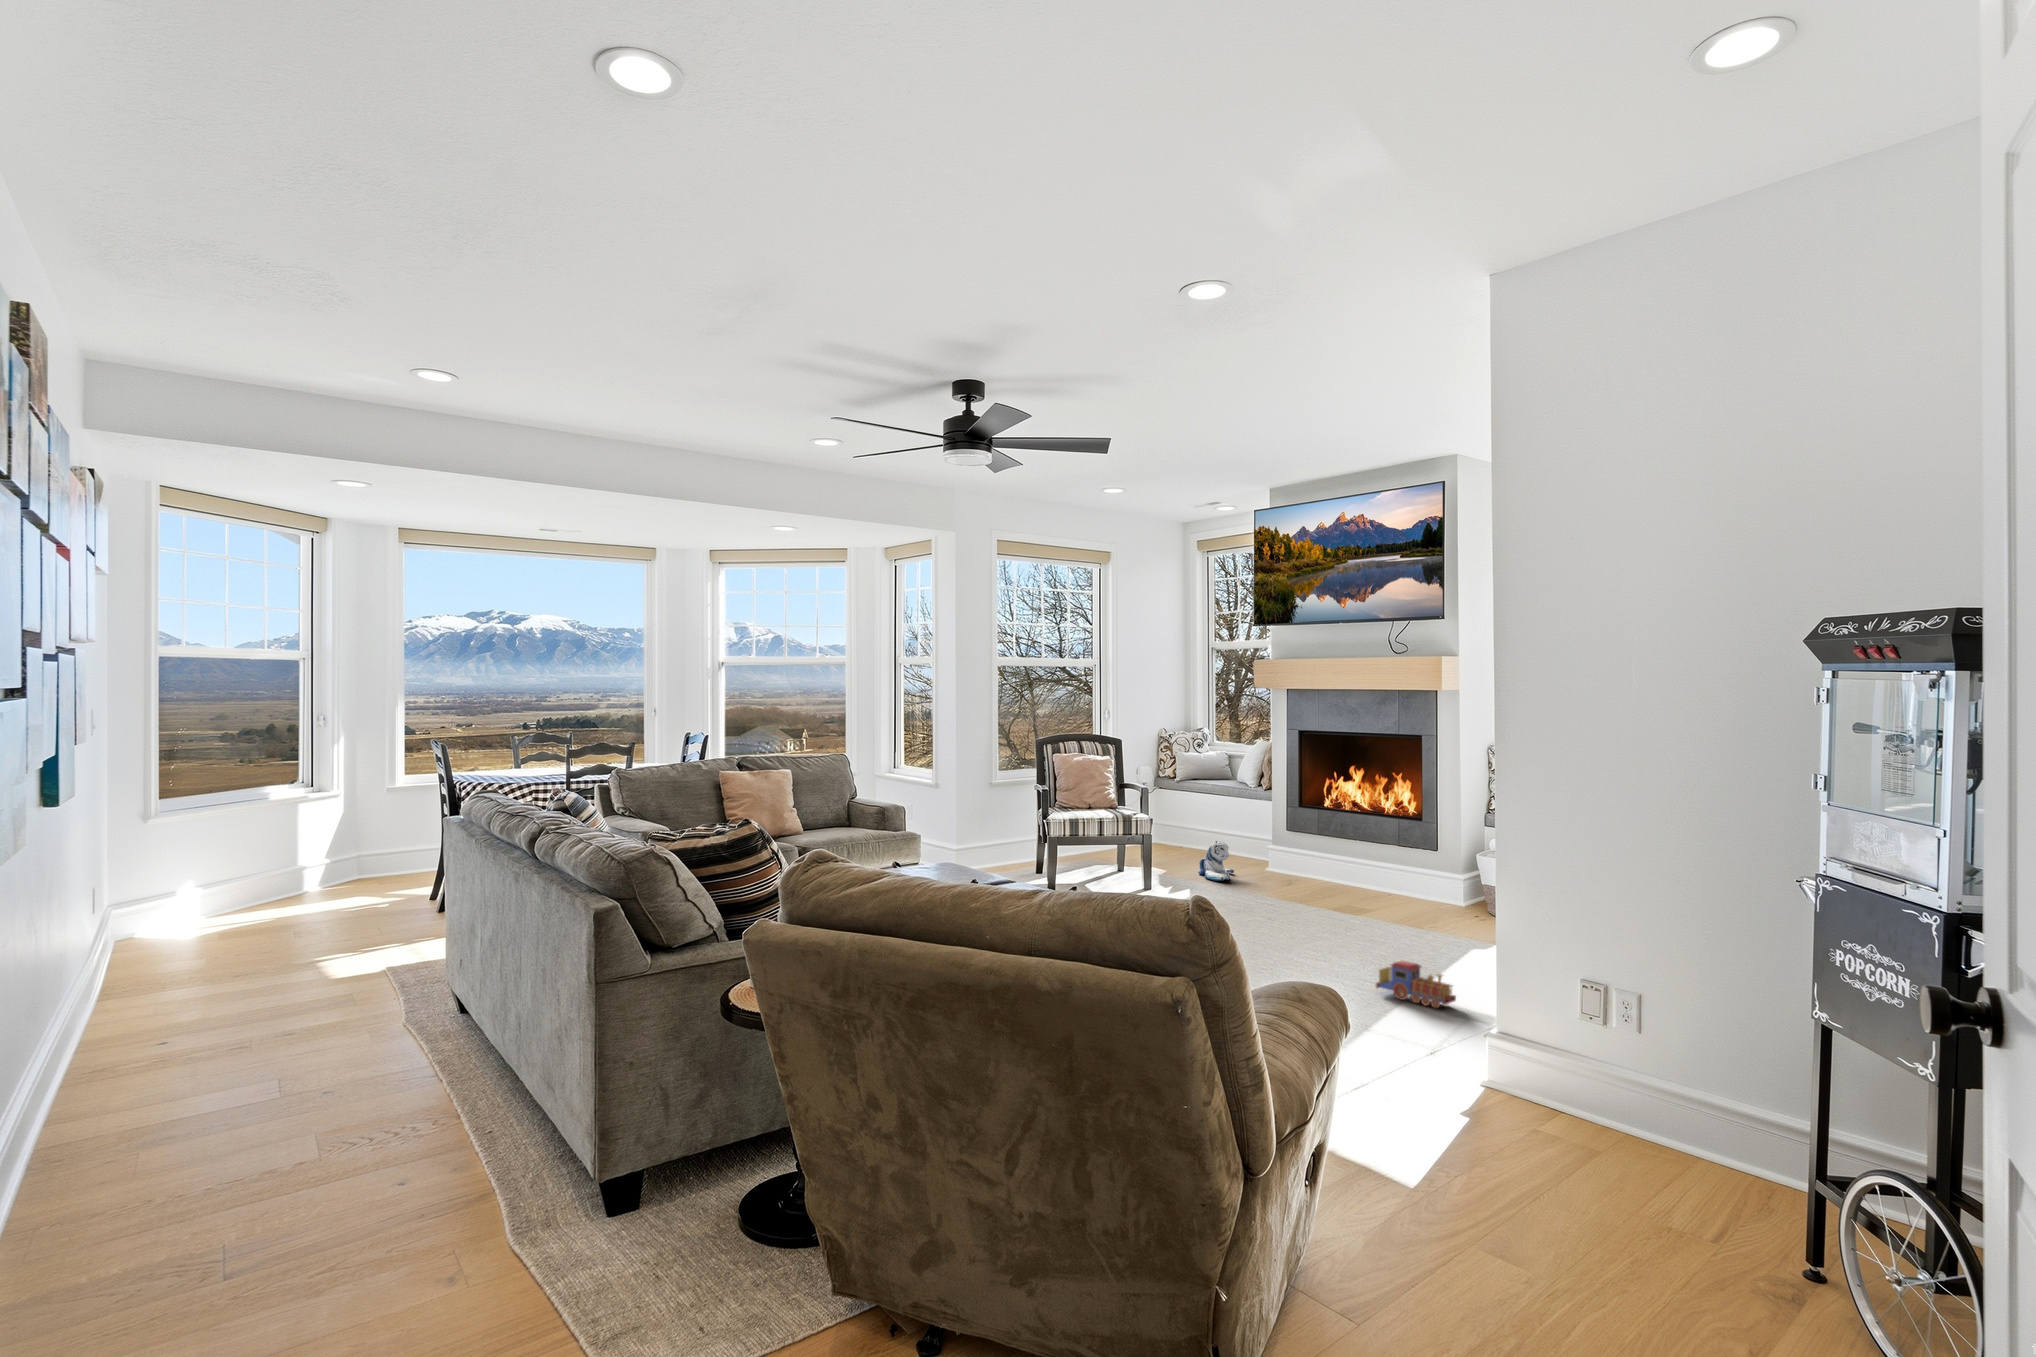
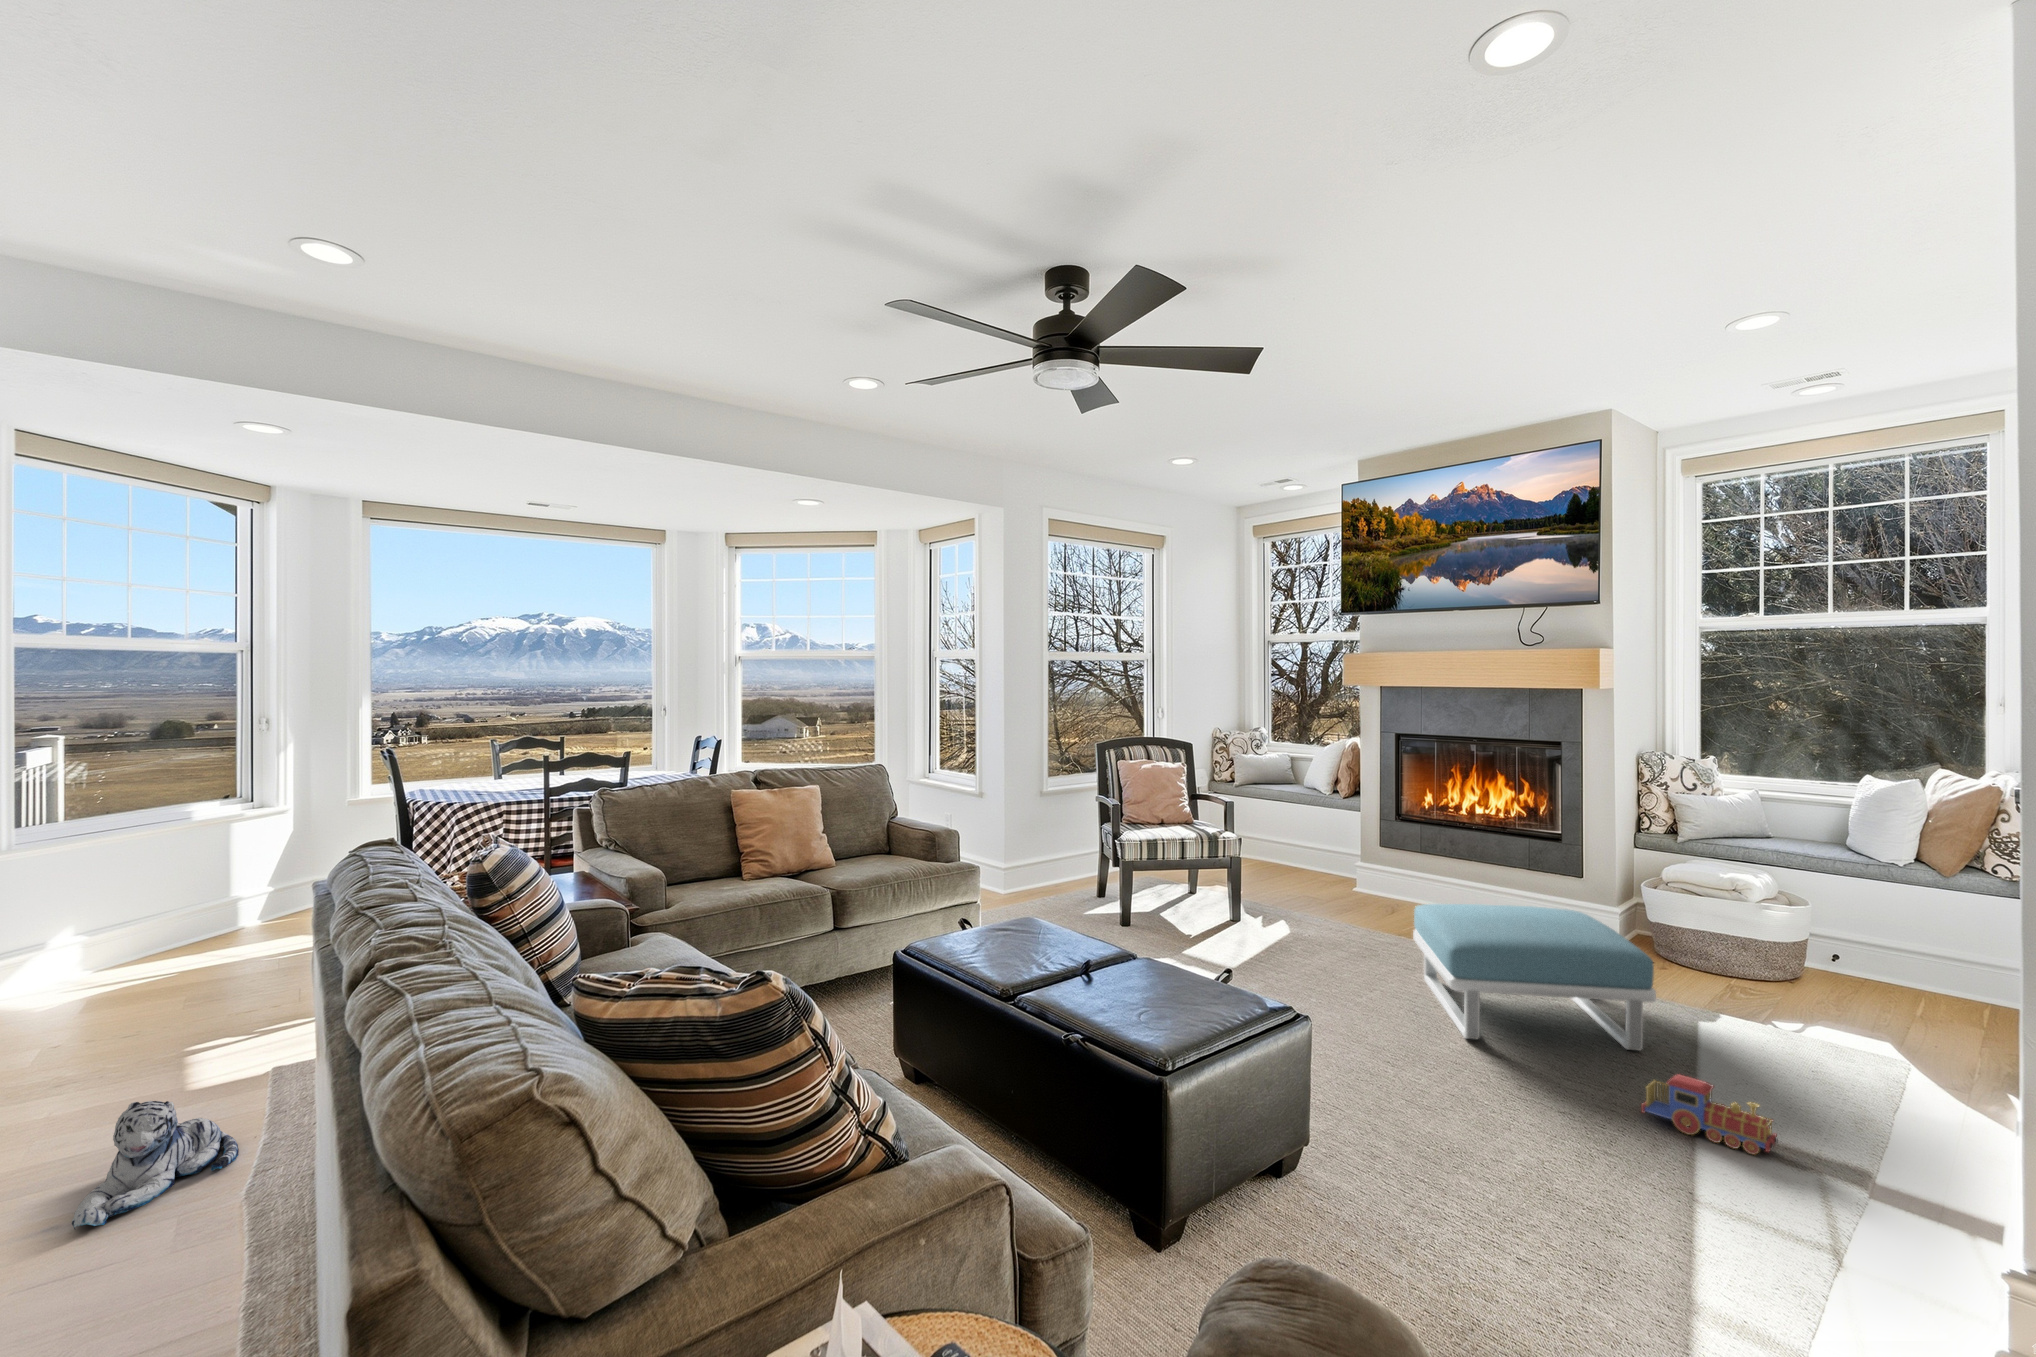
plush toy: present [1198,841,1234,881] -> present [72,1101,239,1229]
footstool: none [1270,861,1422,961] -> present [1413,904,1656,1051]

